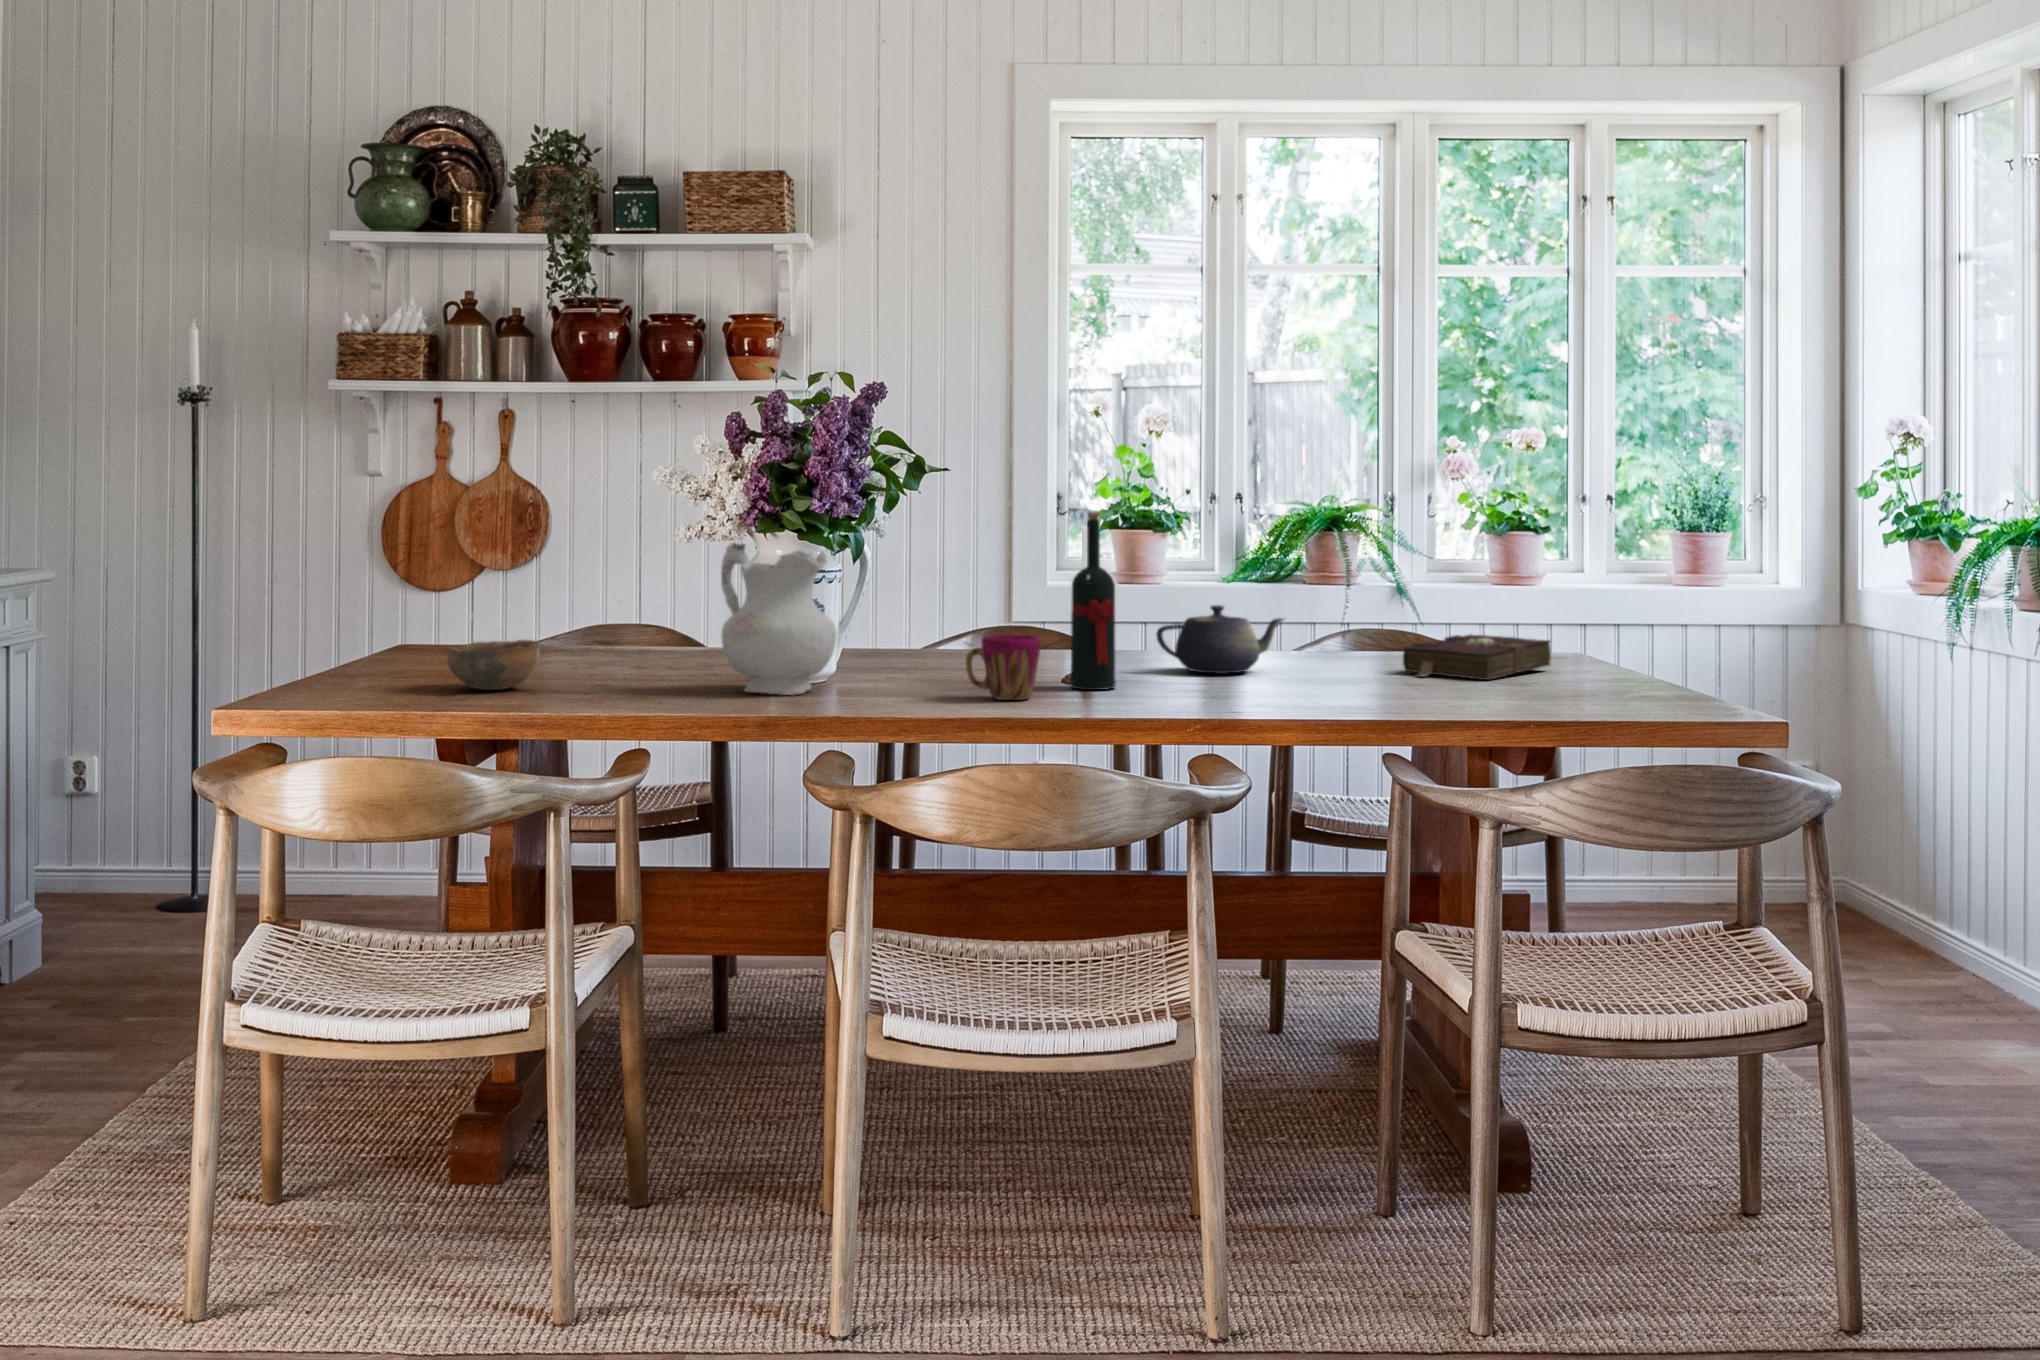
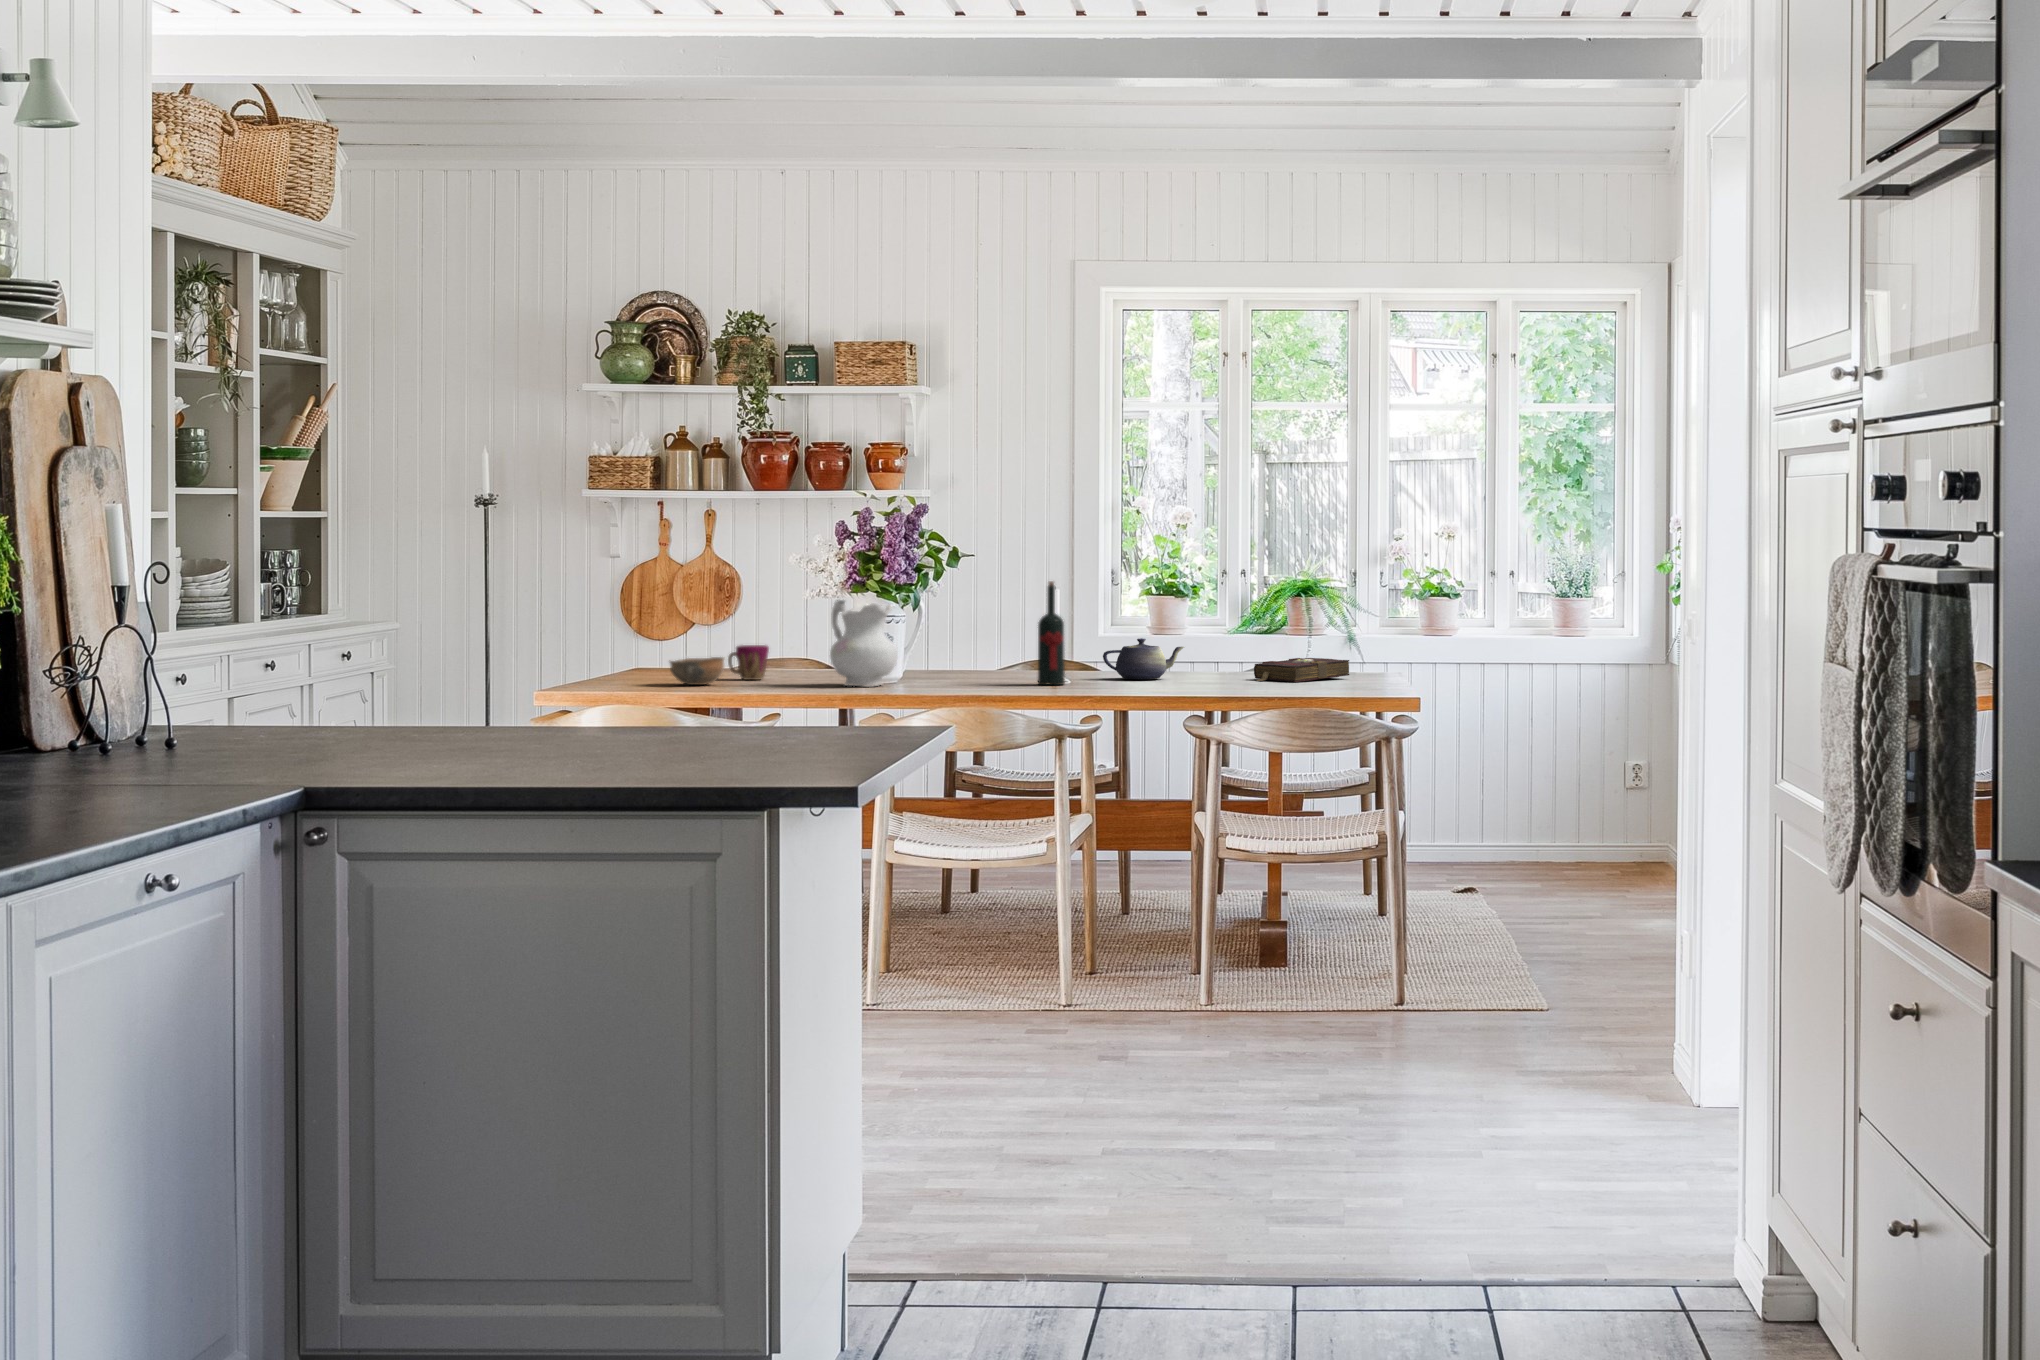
cup: present [966,634,1041,700] -> present [728,645,769,680]

